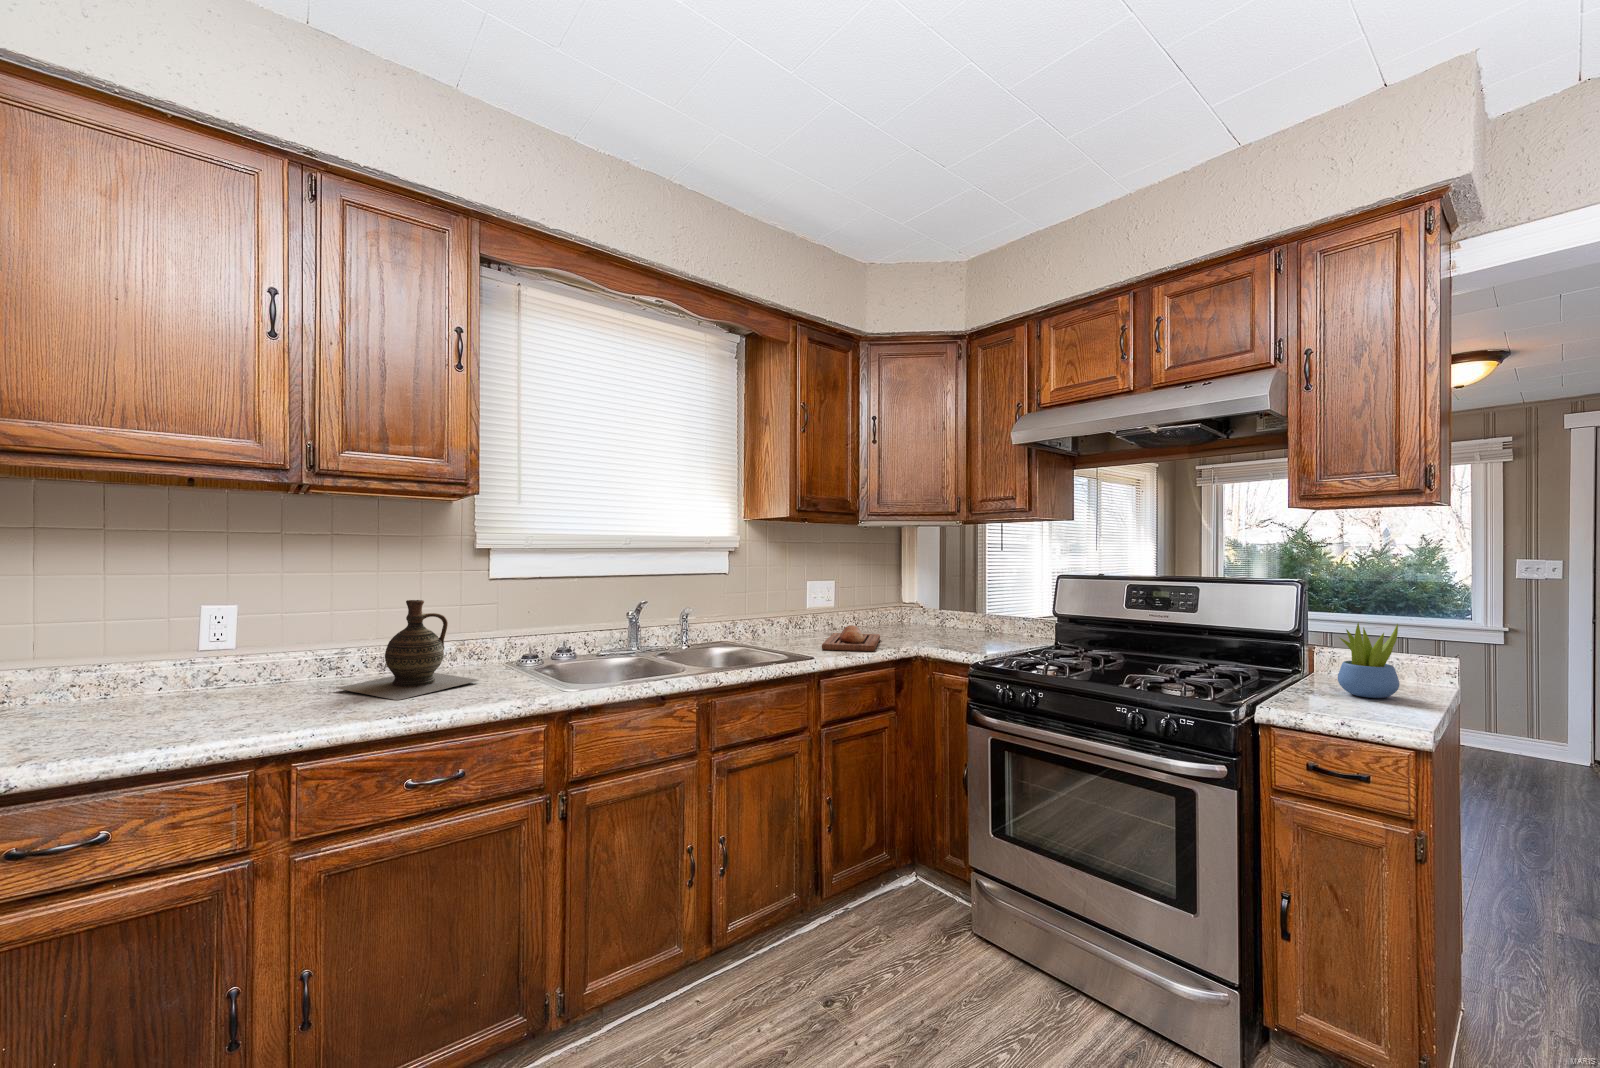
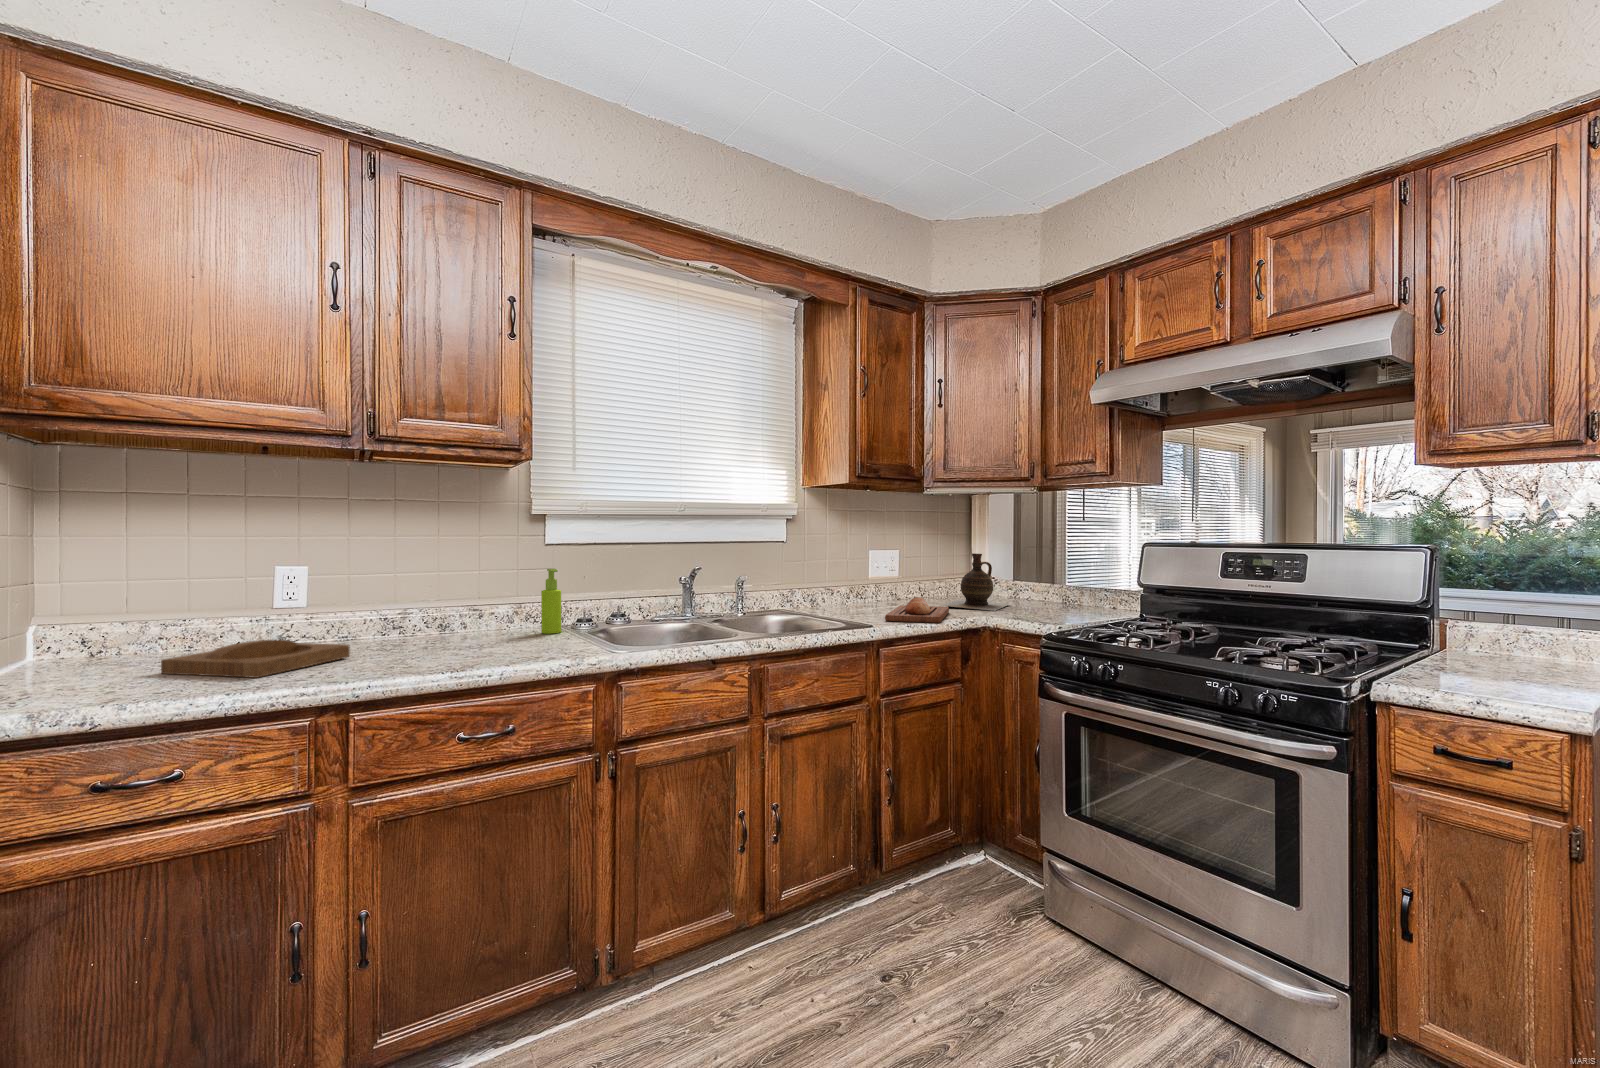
ceramic jug: present [337,600,479,700] -> present [942,553,1009,611]
soap dispenser: none [480,603,502,669] -> present [541,569,561,634]
succulent plant: present [1338,622,1400,698] -> none [1473,585,1552,674]
tray: none [70,686,281,729] -> present [161,640,350,678]

